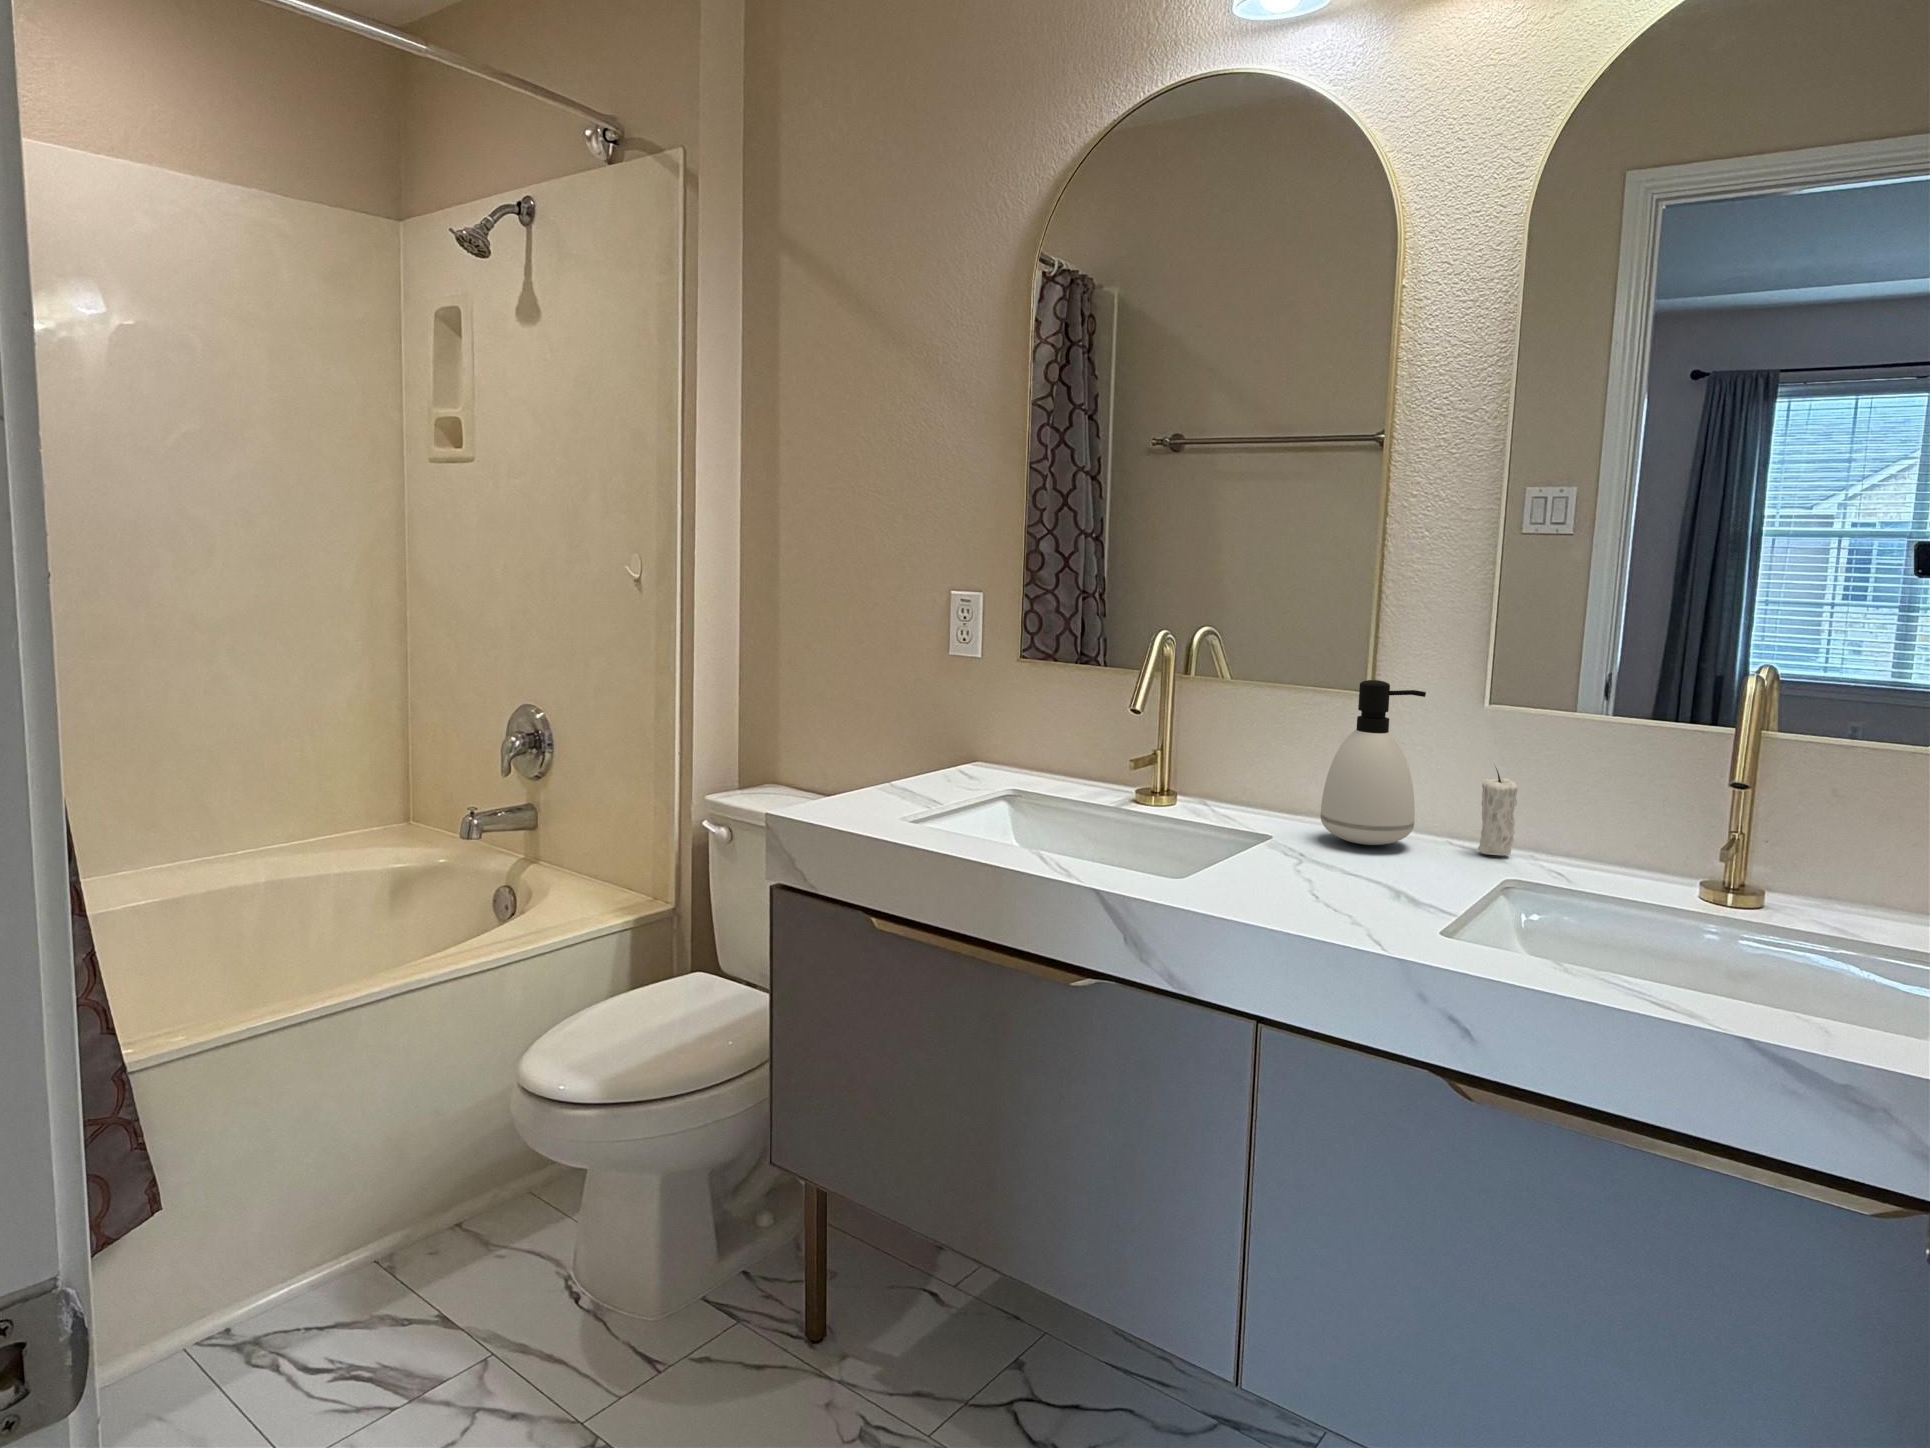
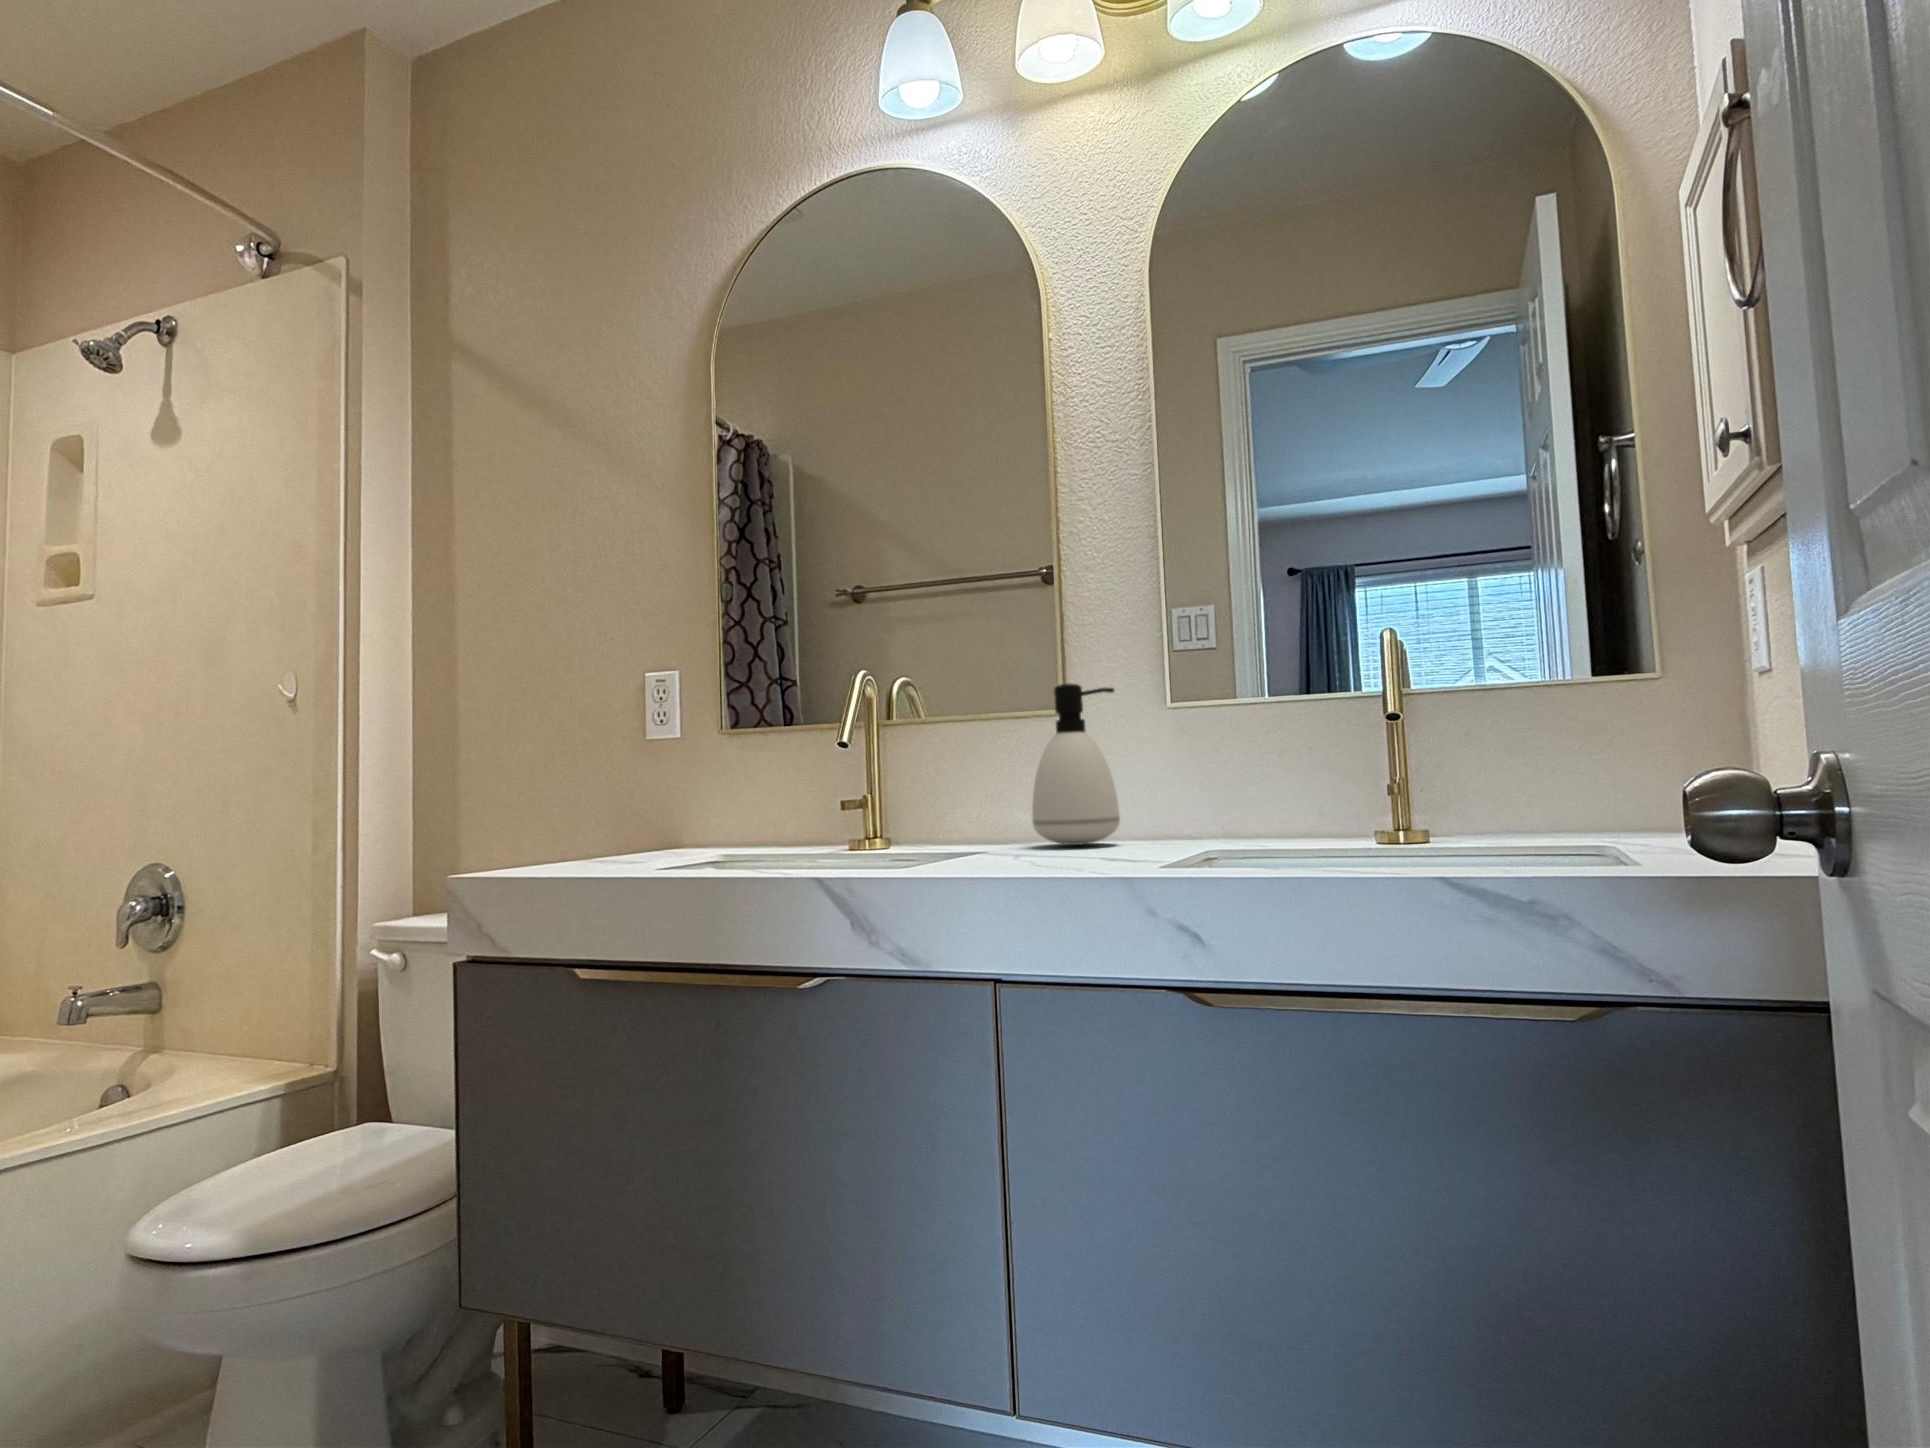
candle: present [1478,768,1518,855] -> none [1175,752,1210,841]

